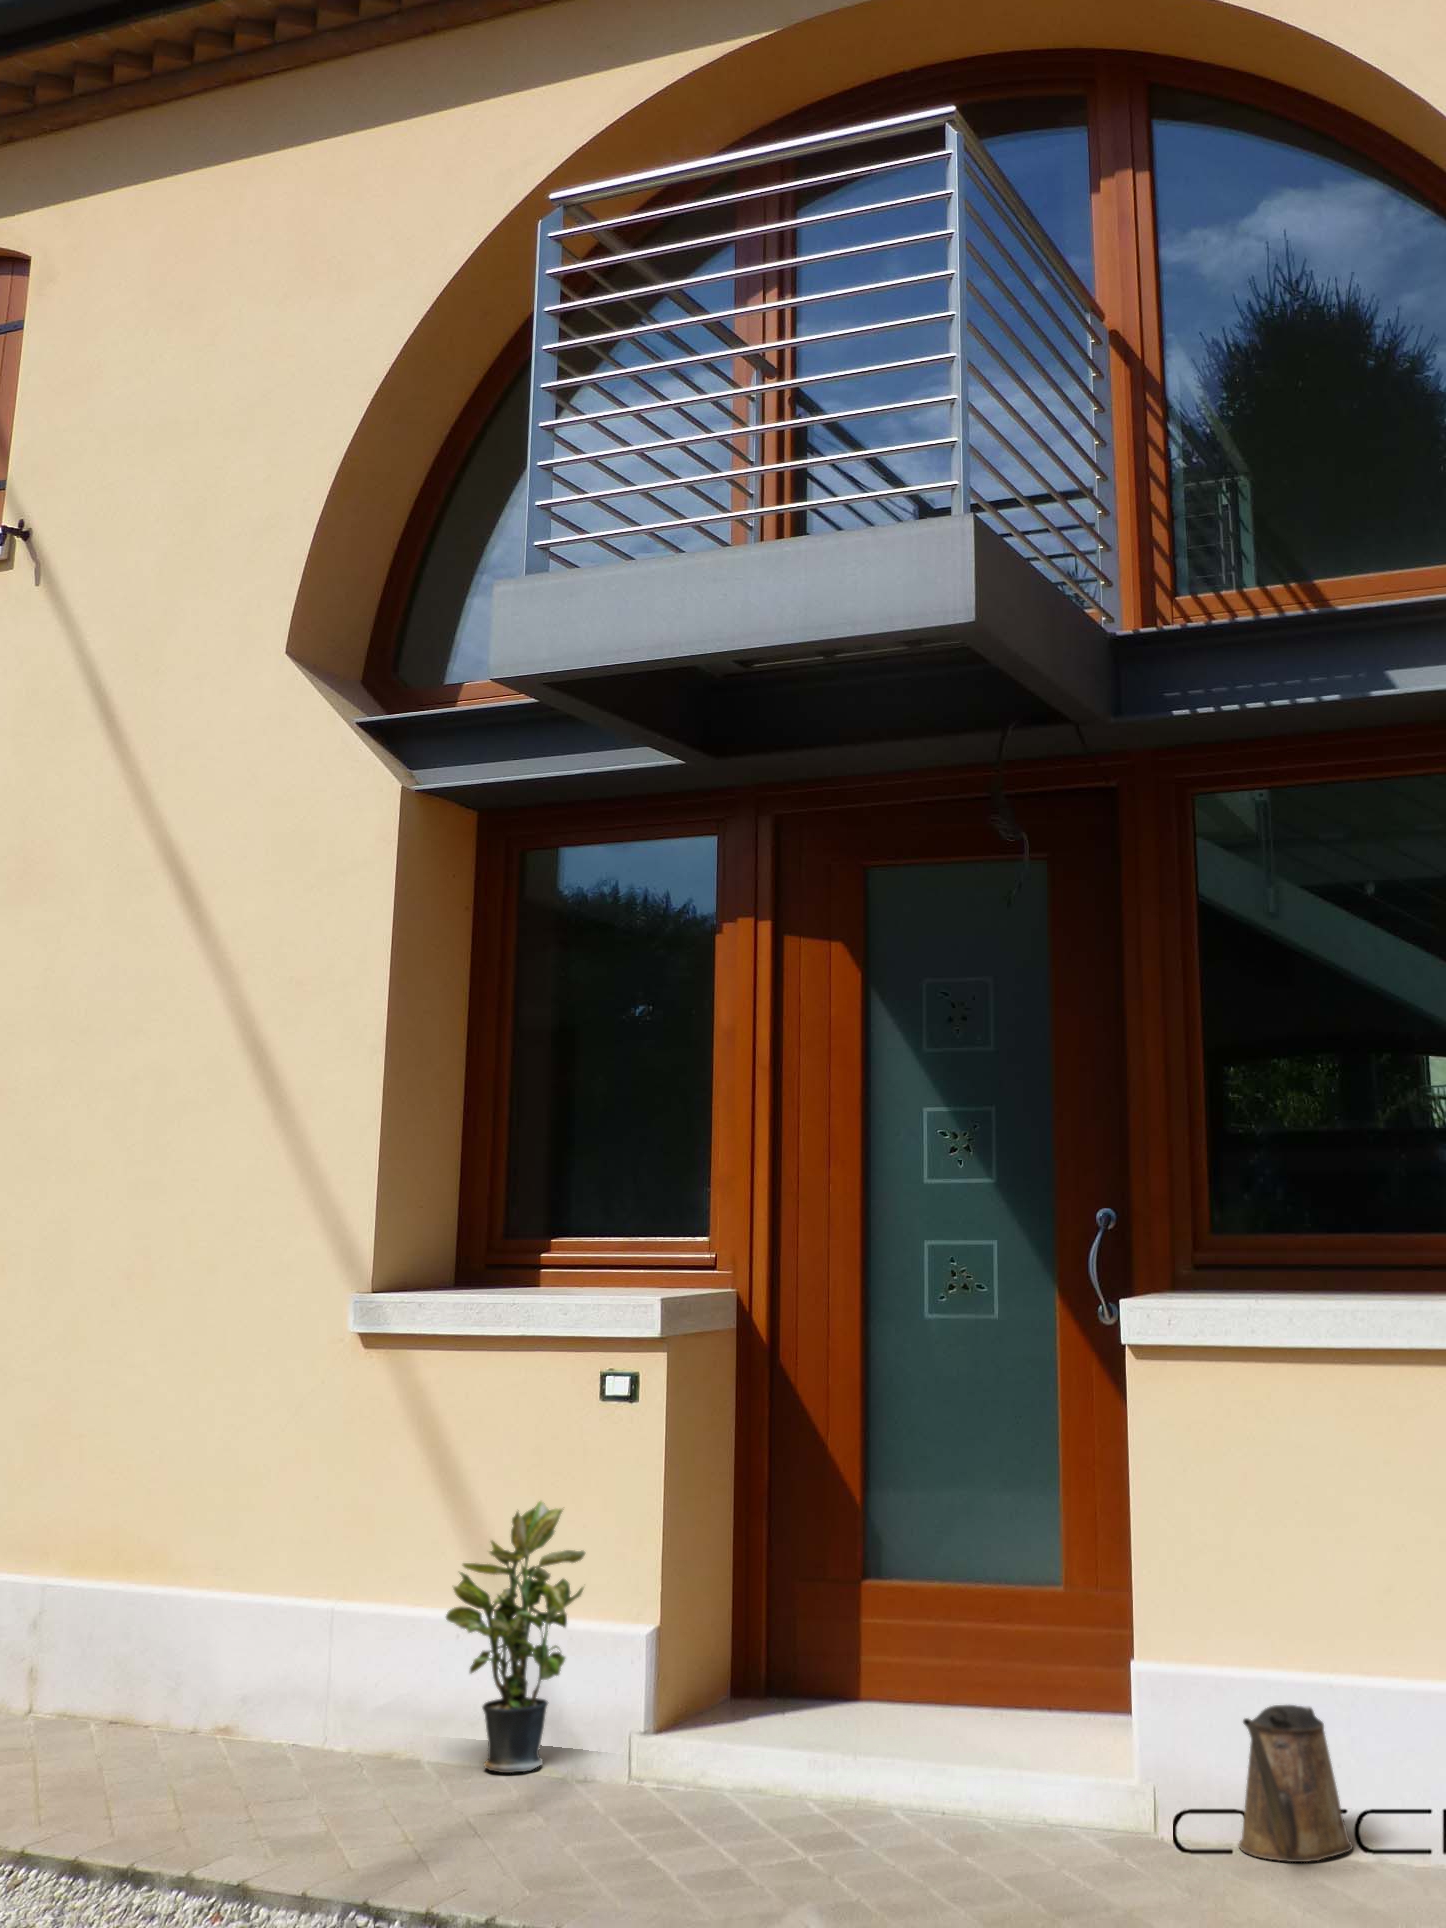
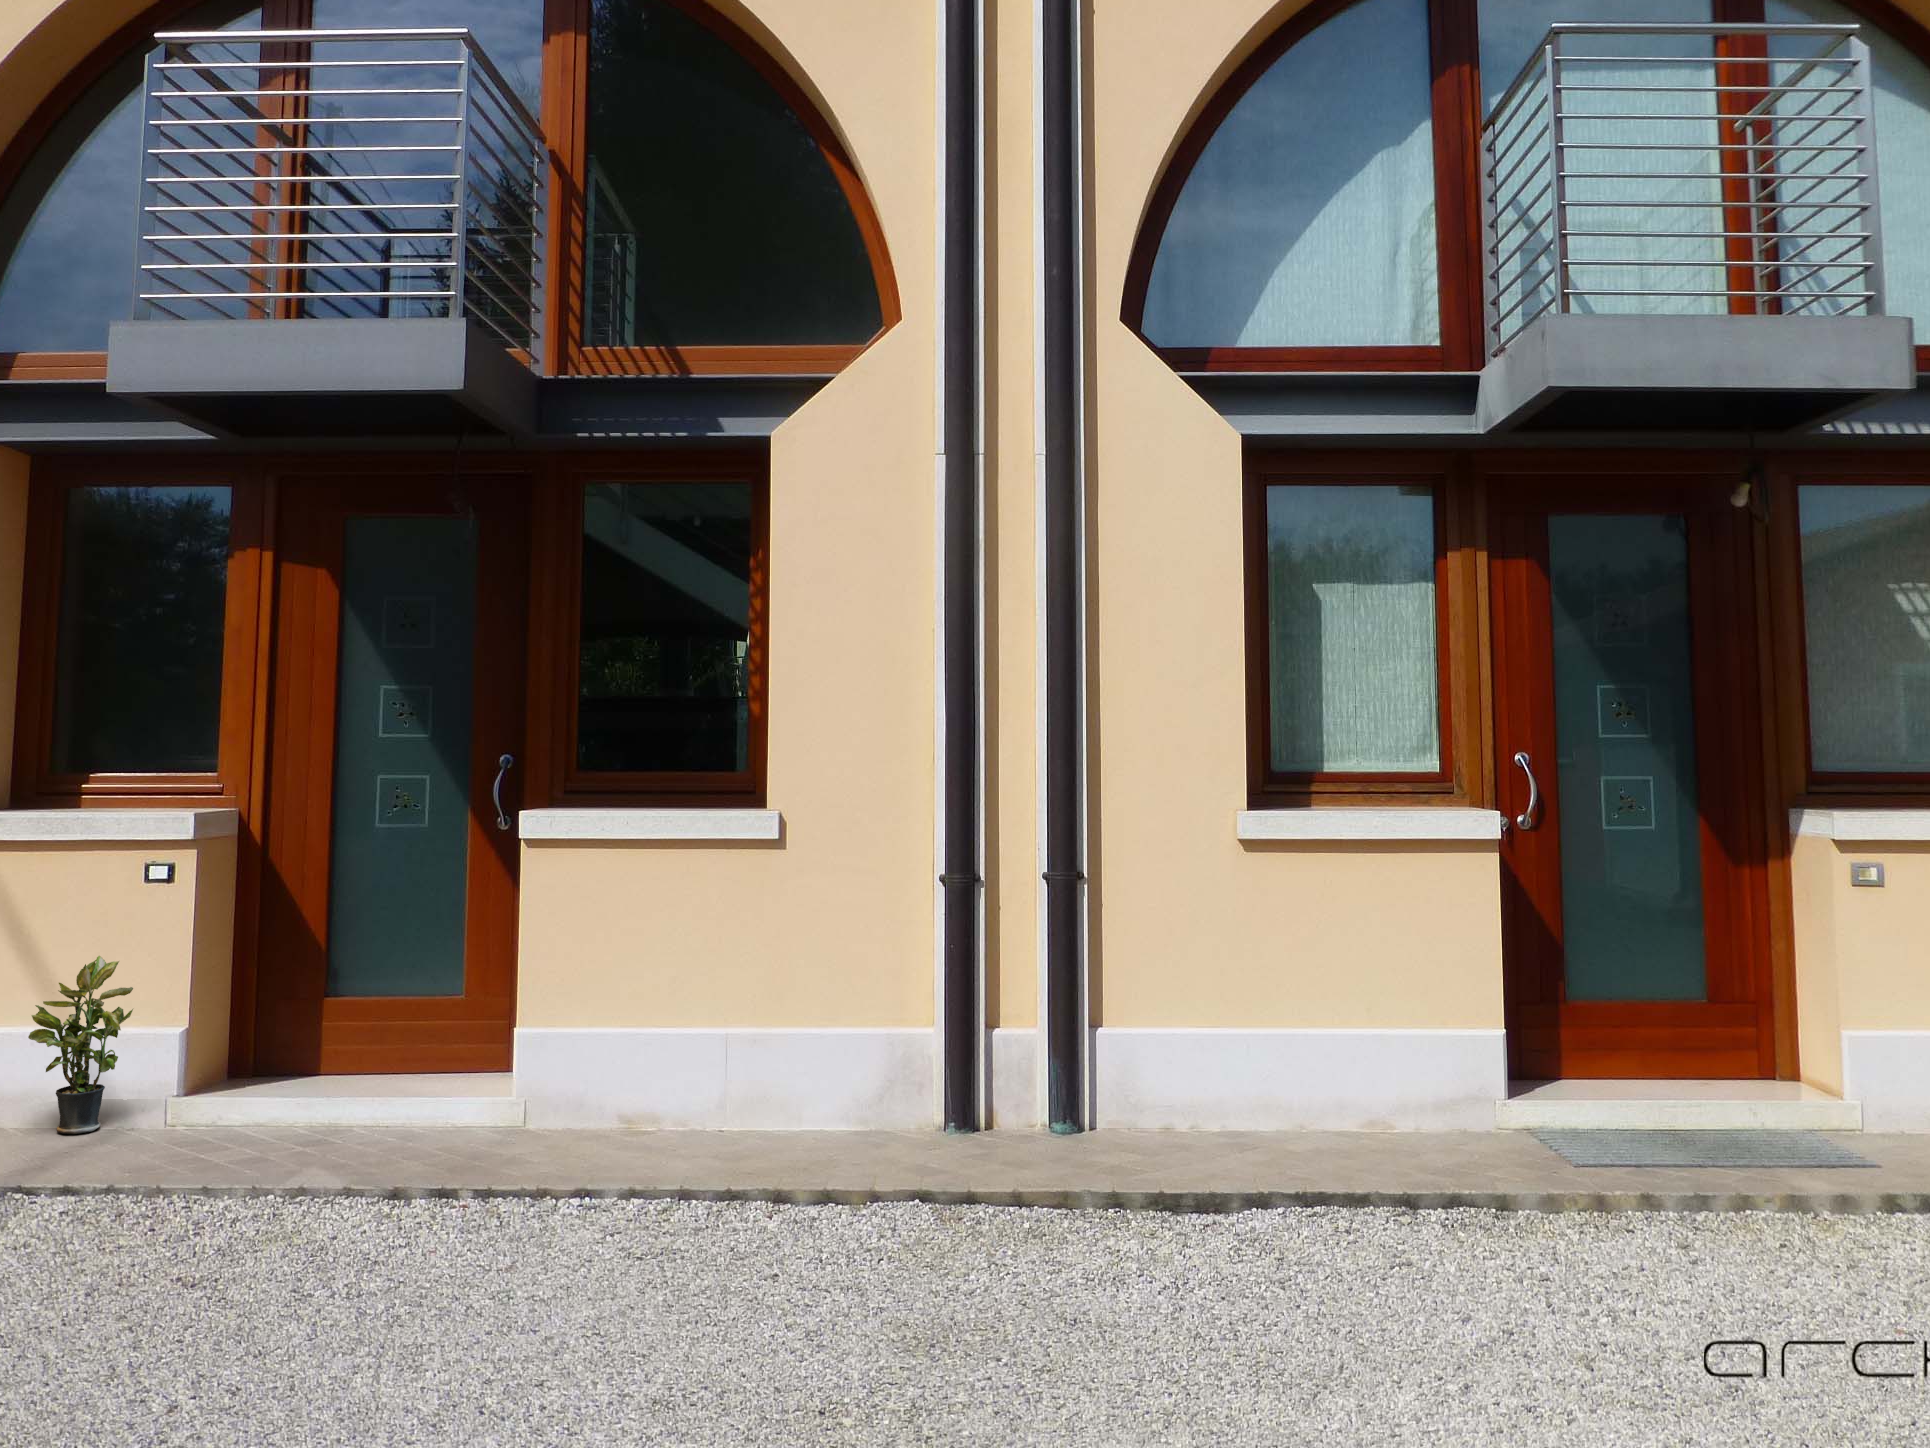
watering can: present [1239,1705,1353,1862] -> none [577,1061,645,1150]

